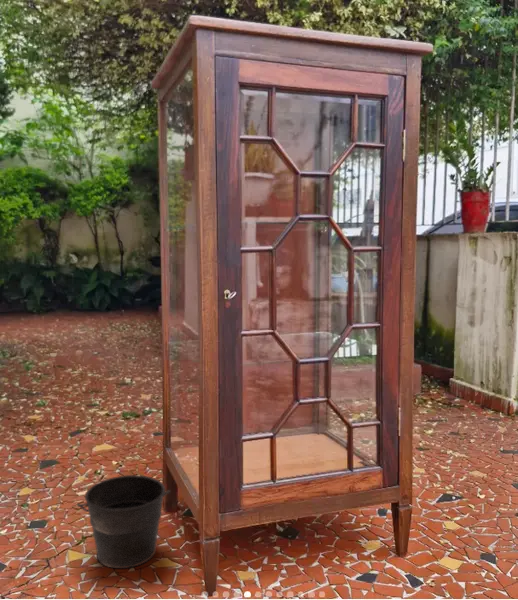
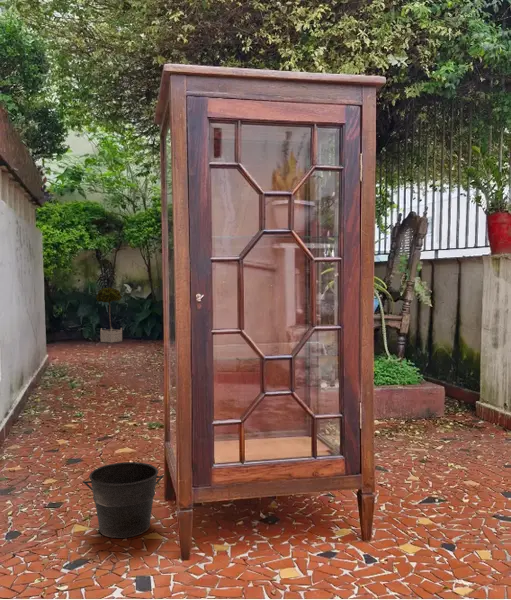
potted tree: none [41,258,70,315] -> present [96,287,122,343]

